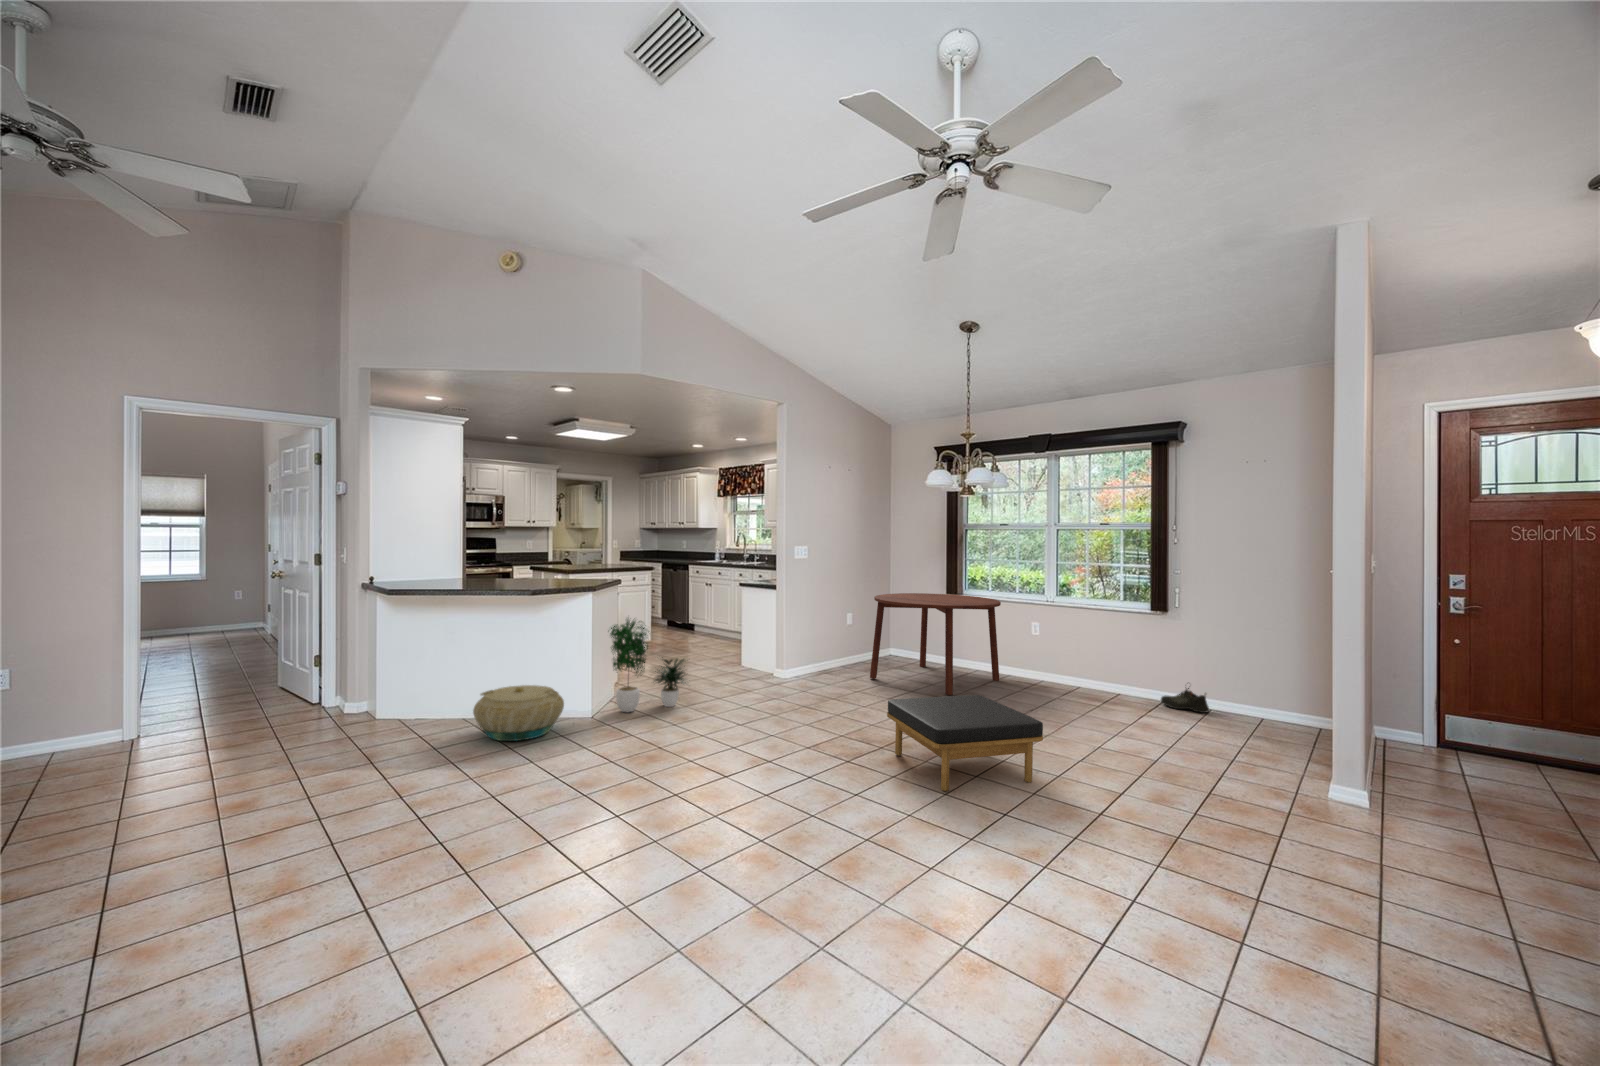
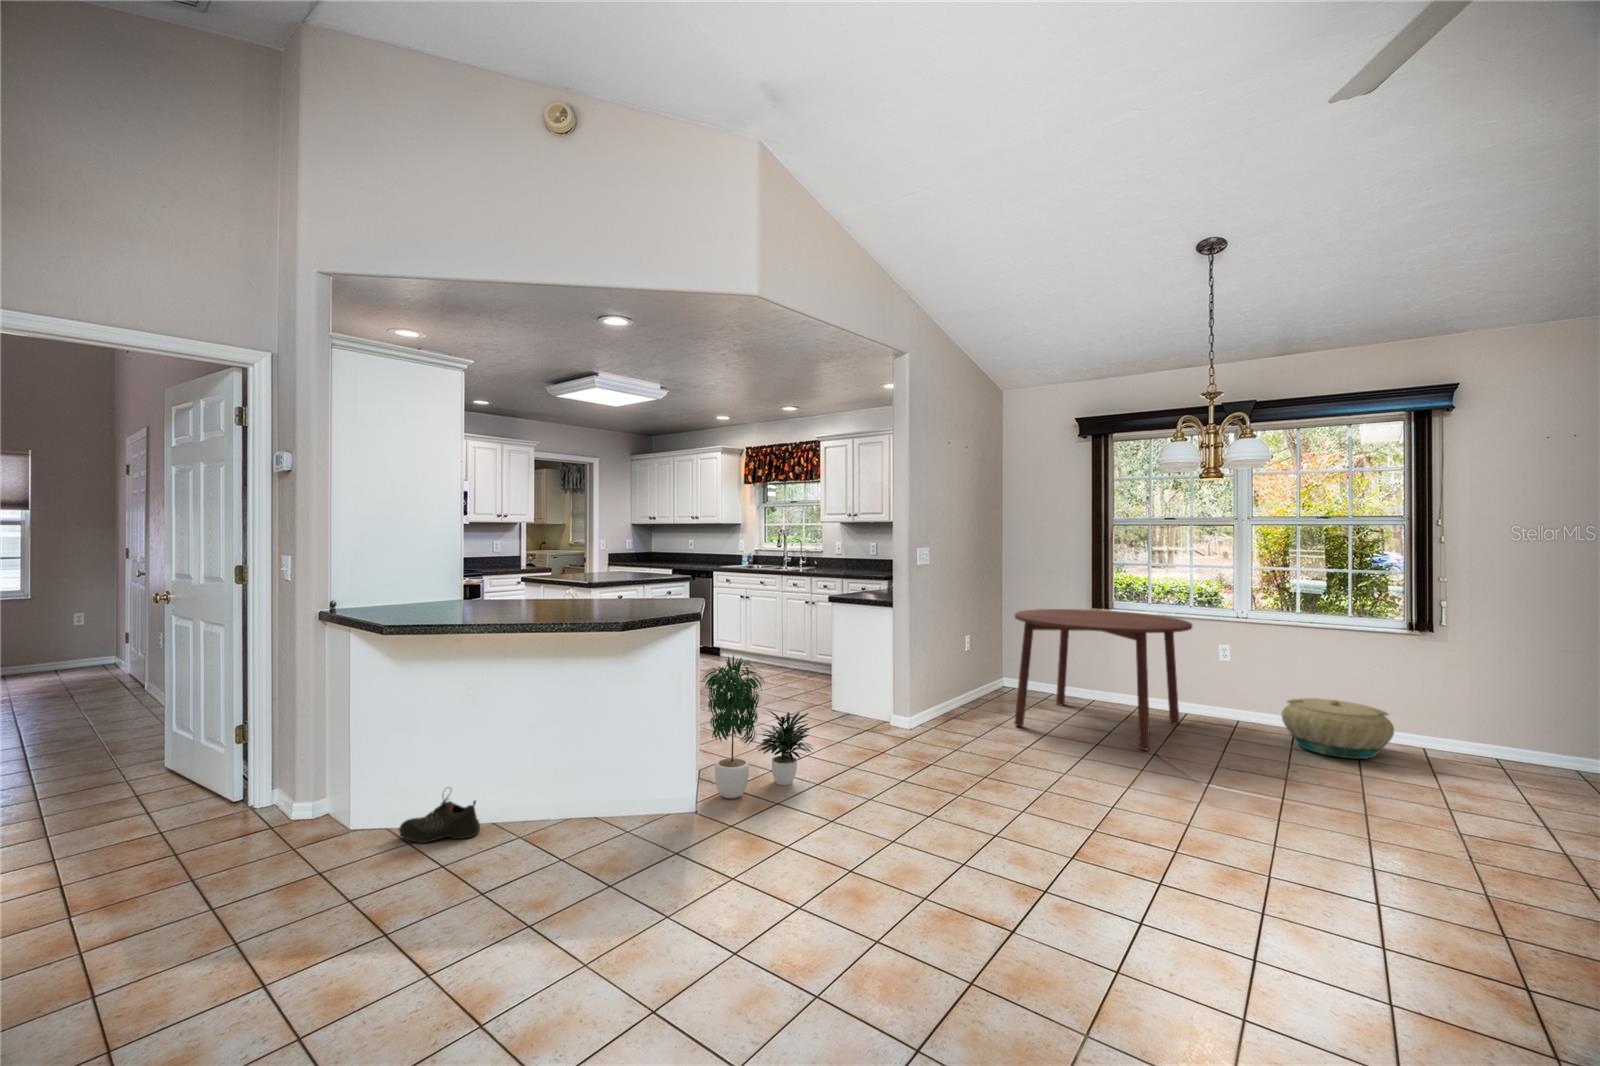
basket: present [473,685,564,741] -> present [1282,698,1394,759]
shoe: present [1161,688,1209,713] -> present [399,798,480,843]
ottoman: present [887,695,1043,791] -> none [1179,767,1461,941]

